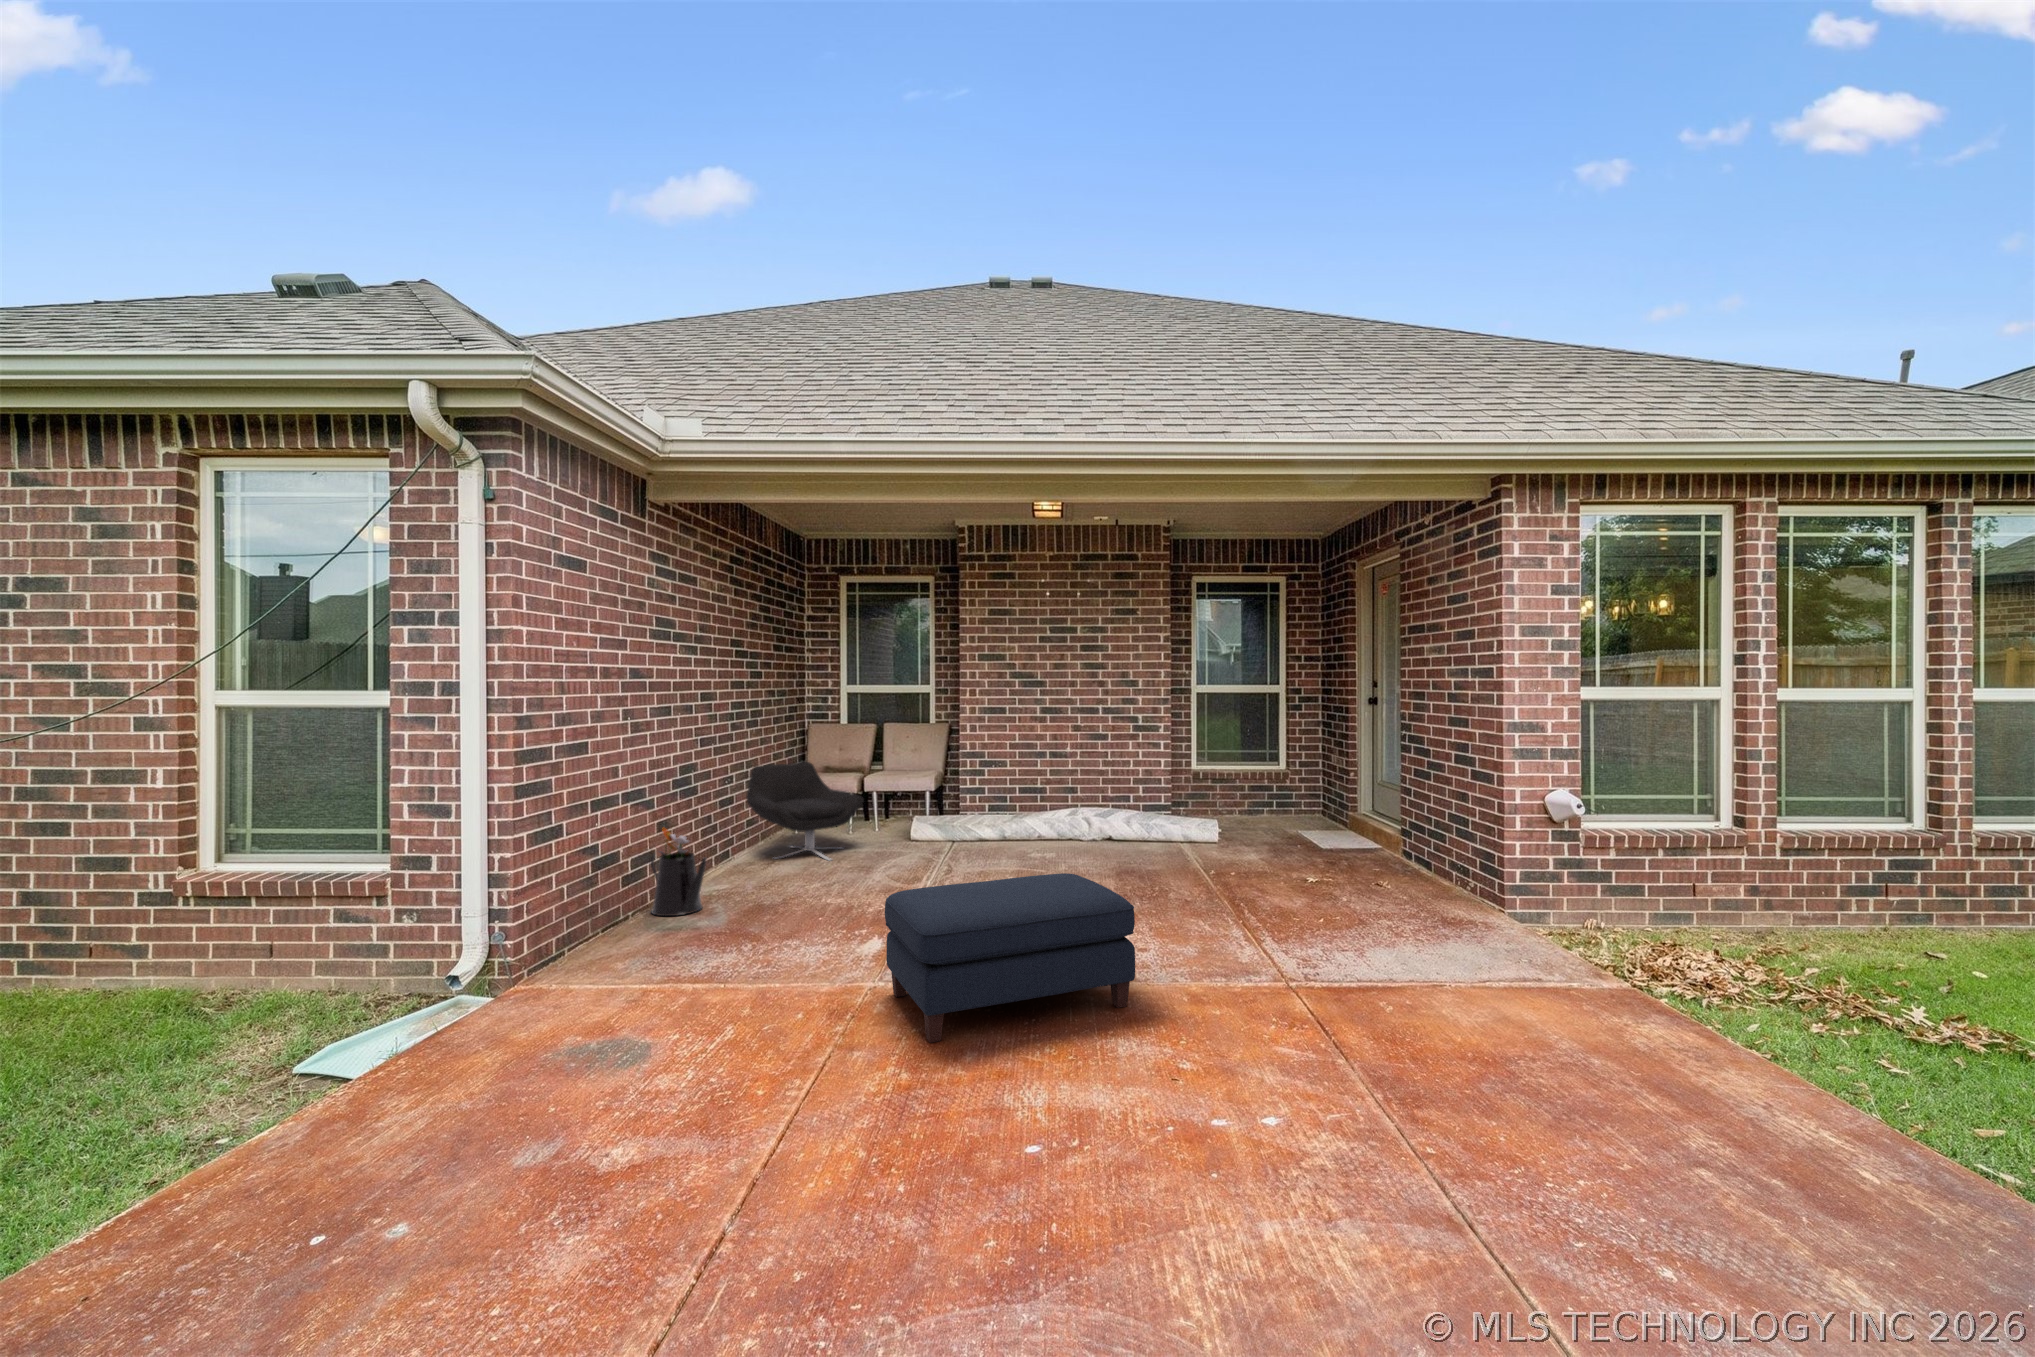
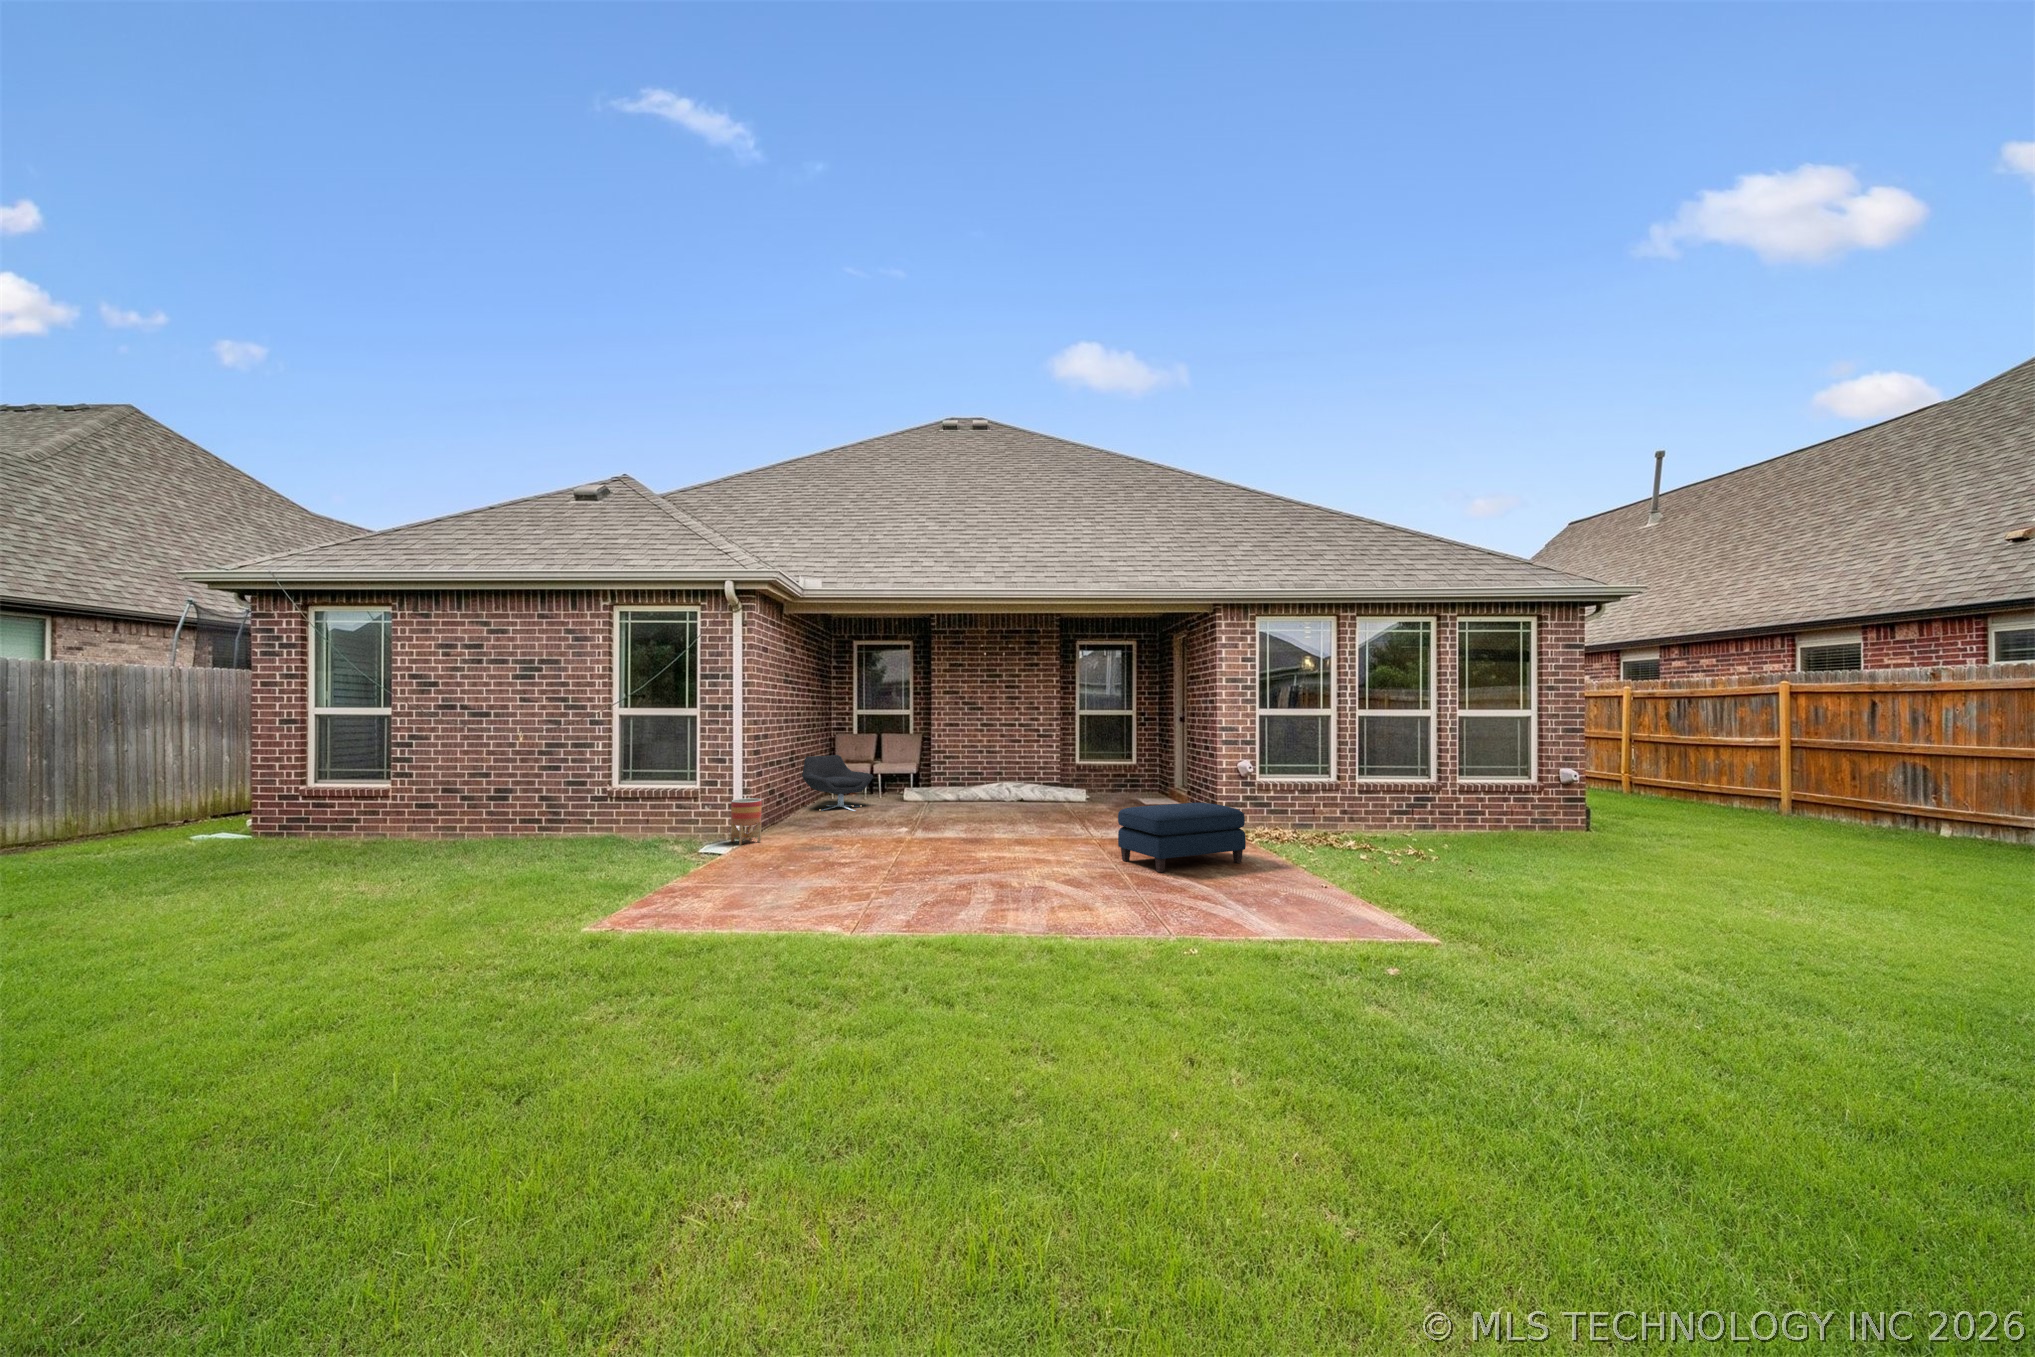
watering can: present [651,827,706,916] -> none [763,782,796,830]
planter: none [556,870,620,970] -> present [731,798,762,845]
ottoman: present [885,873,1135,1043] -> present [1118,803,1246,873]

